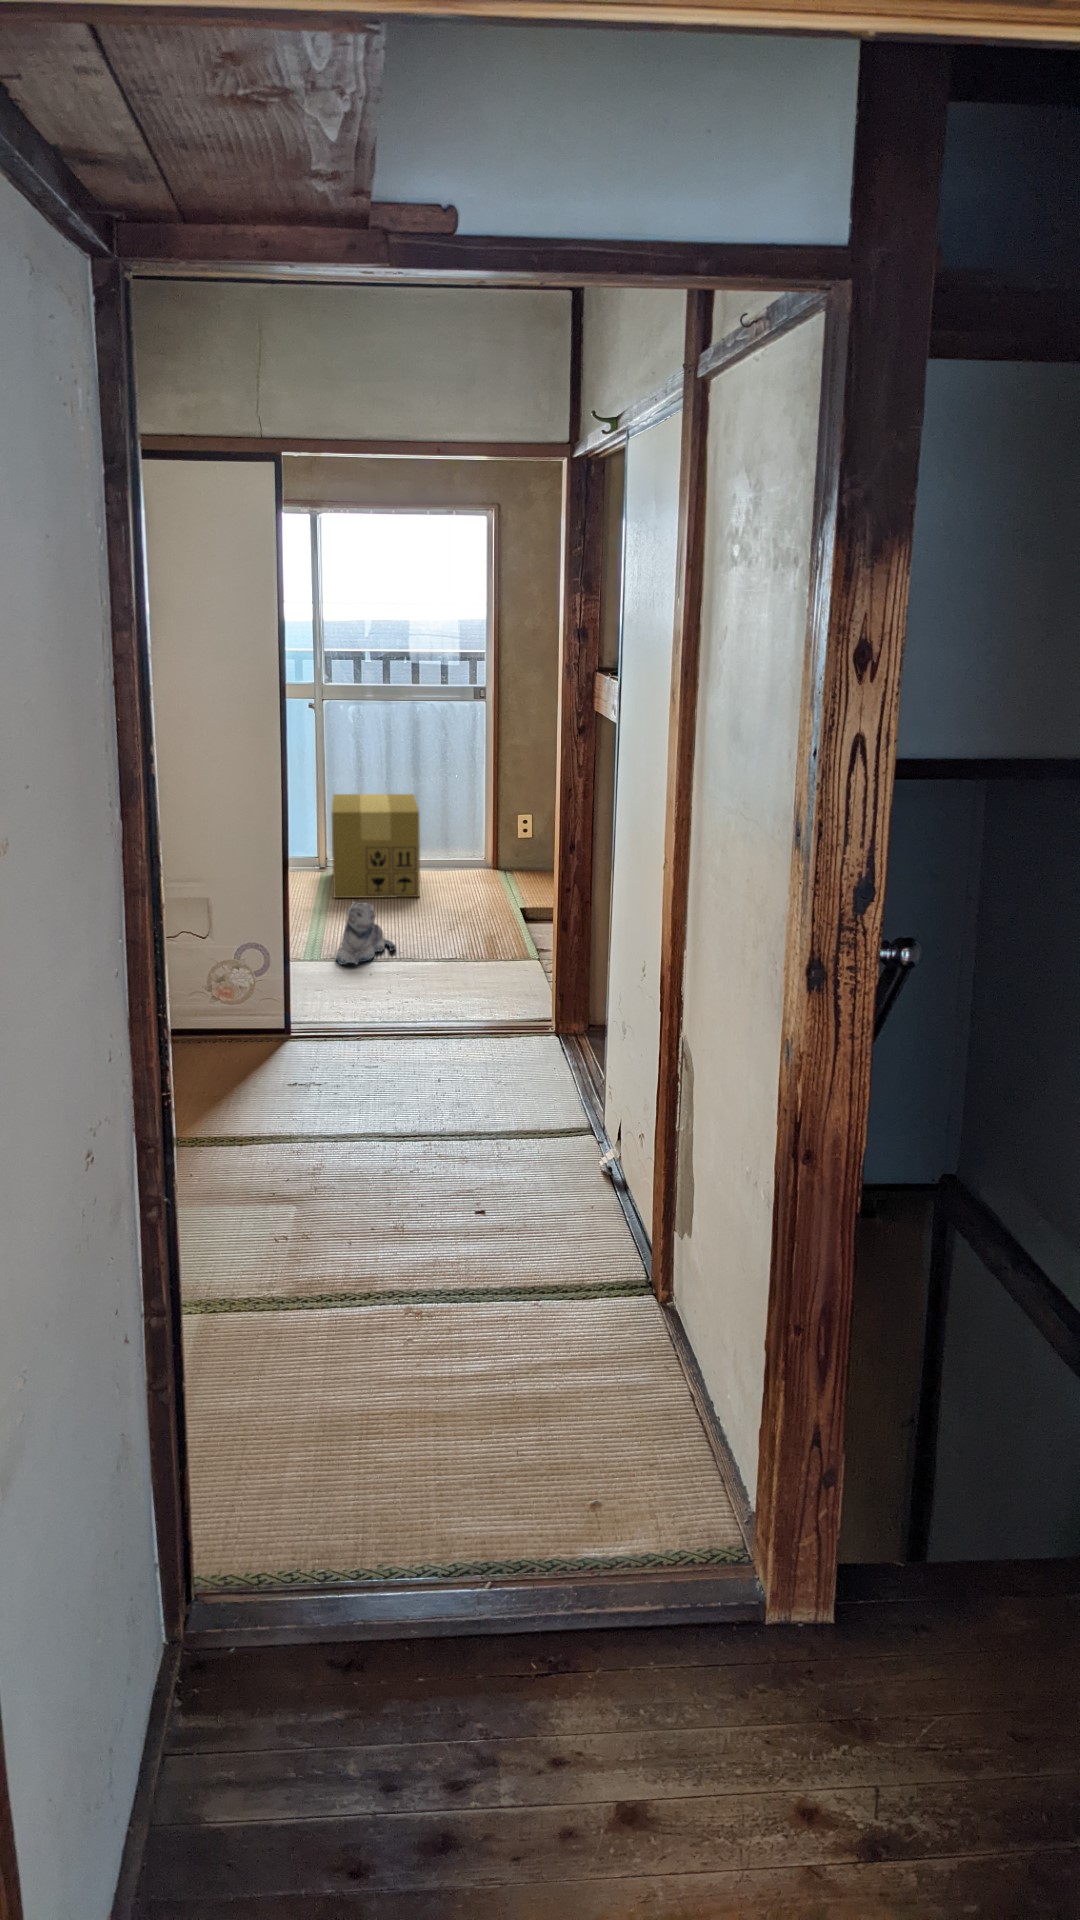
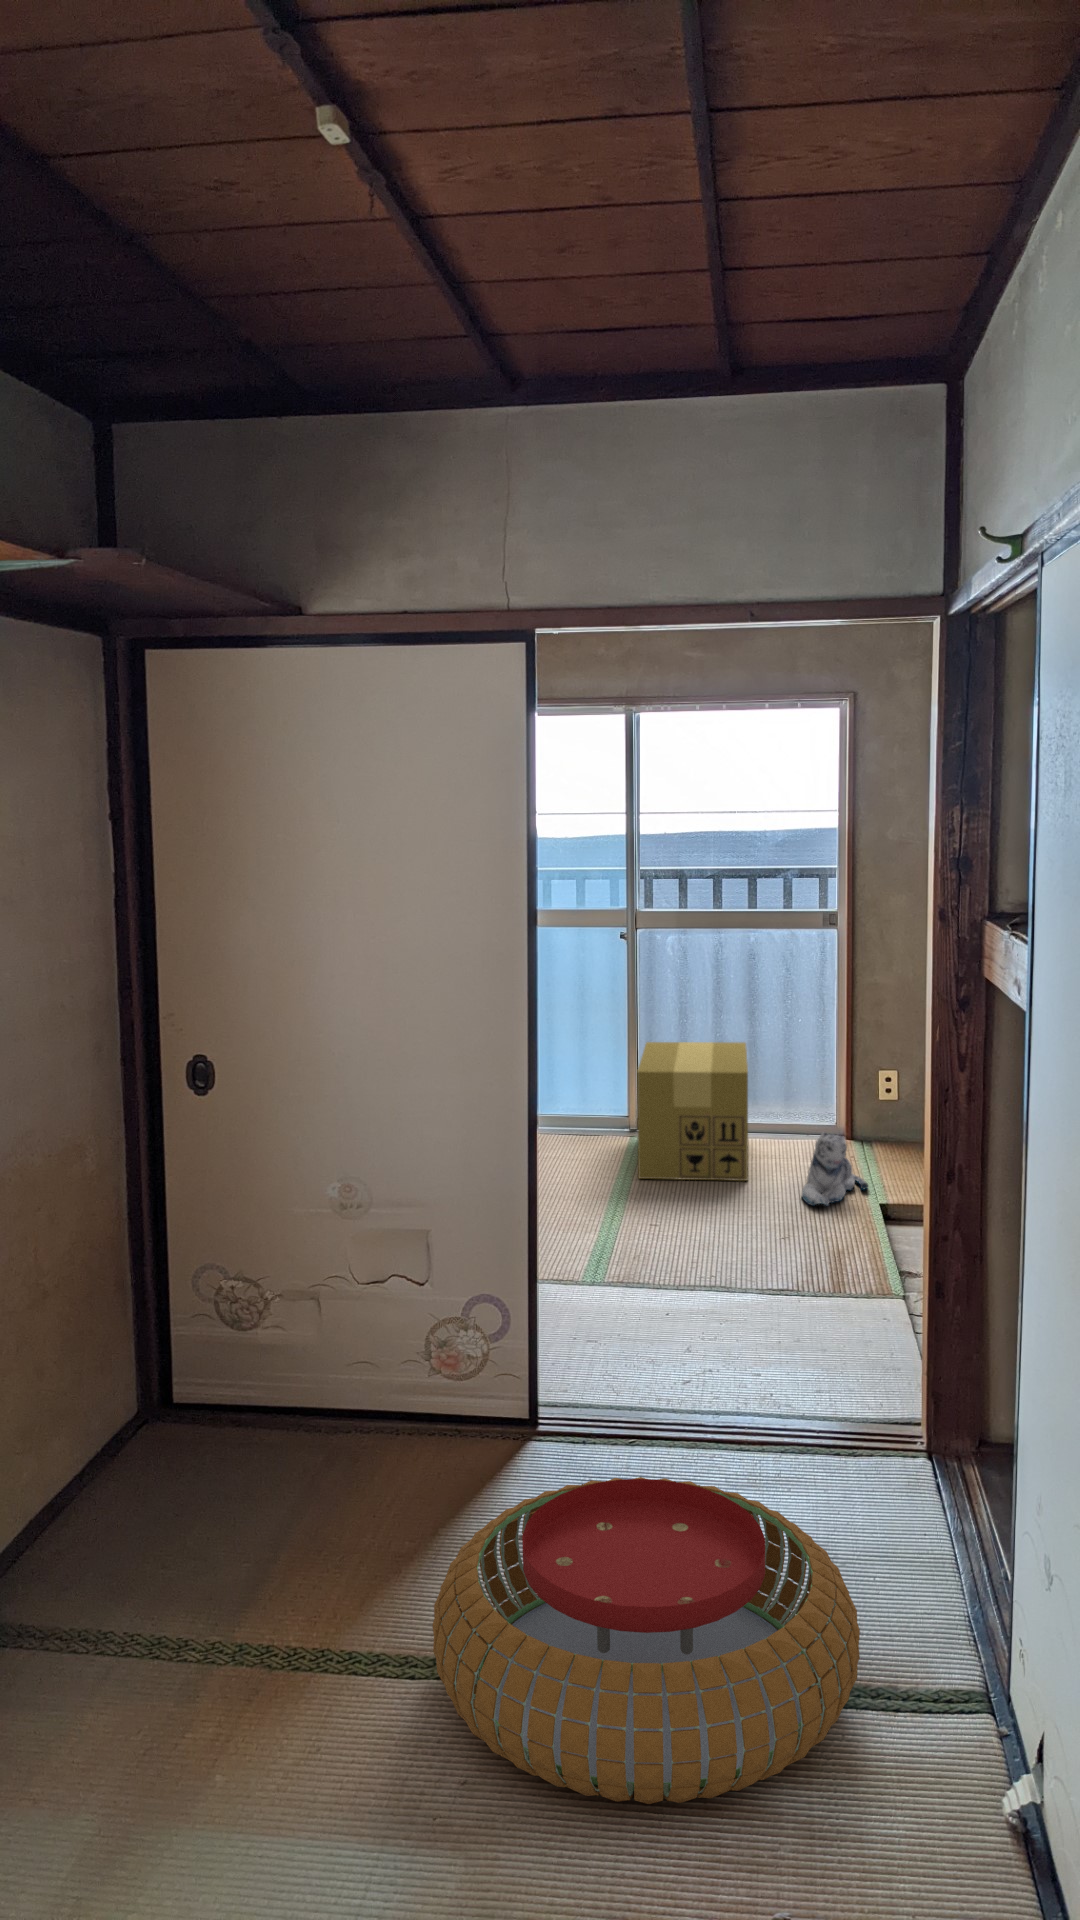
plush toy: present [336,901,396,965] -> present [802,1133,868,1206]
pouf: none [257,1024,521,1178] -> present [432,1477,860,1804]

